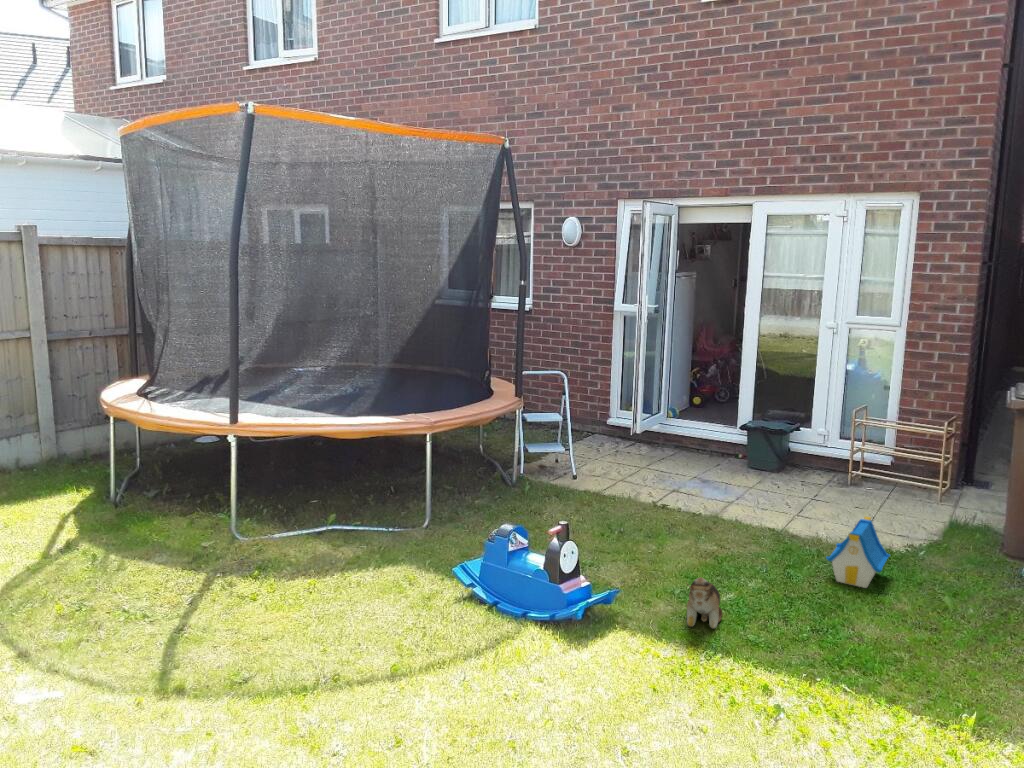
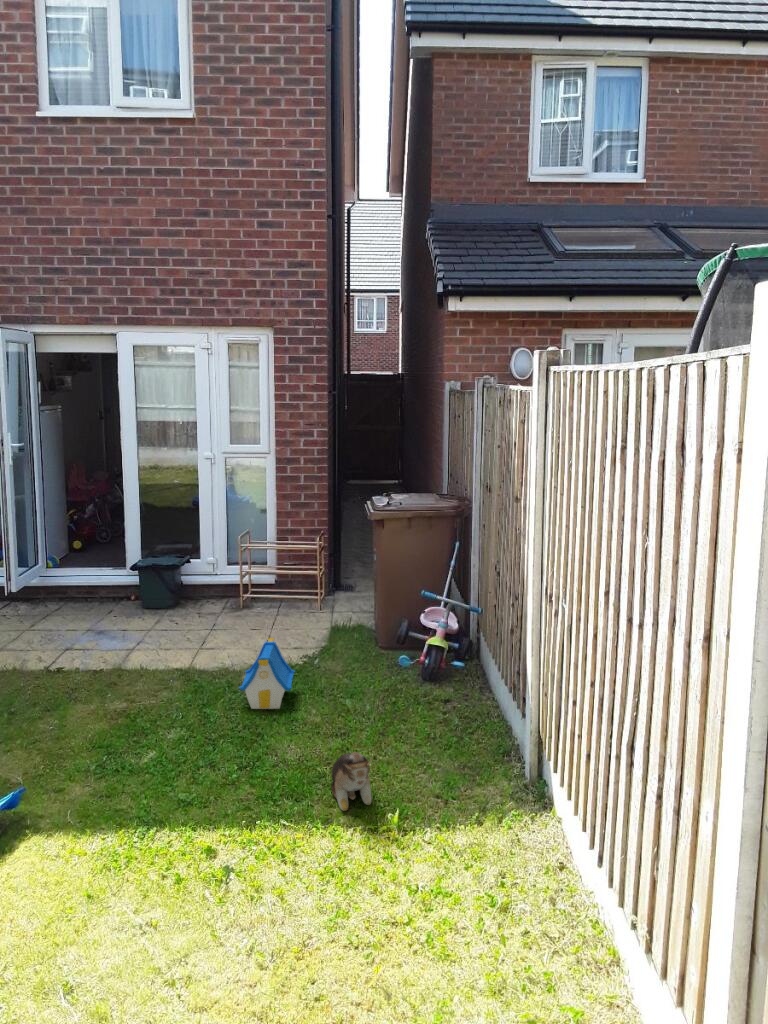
plush toy: present [687,577,723,628] -> present [331,752,372,811]

